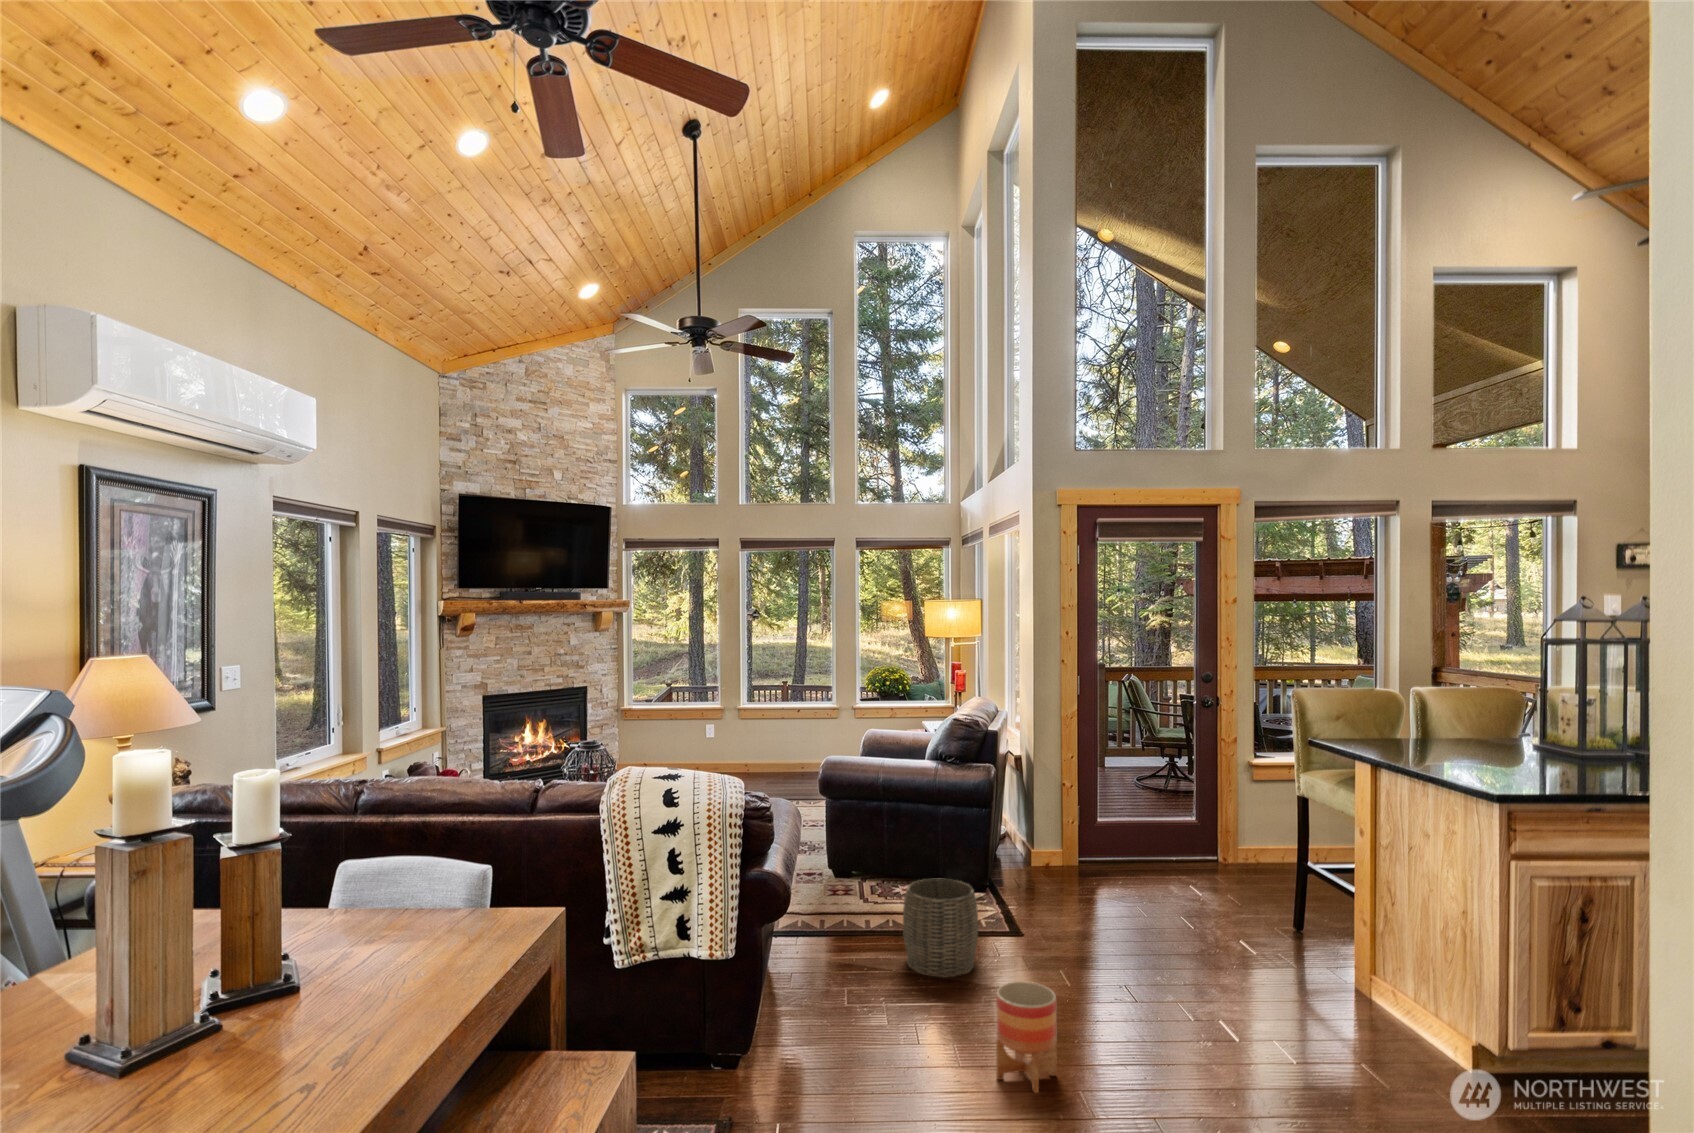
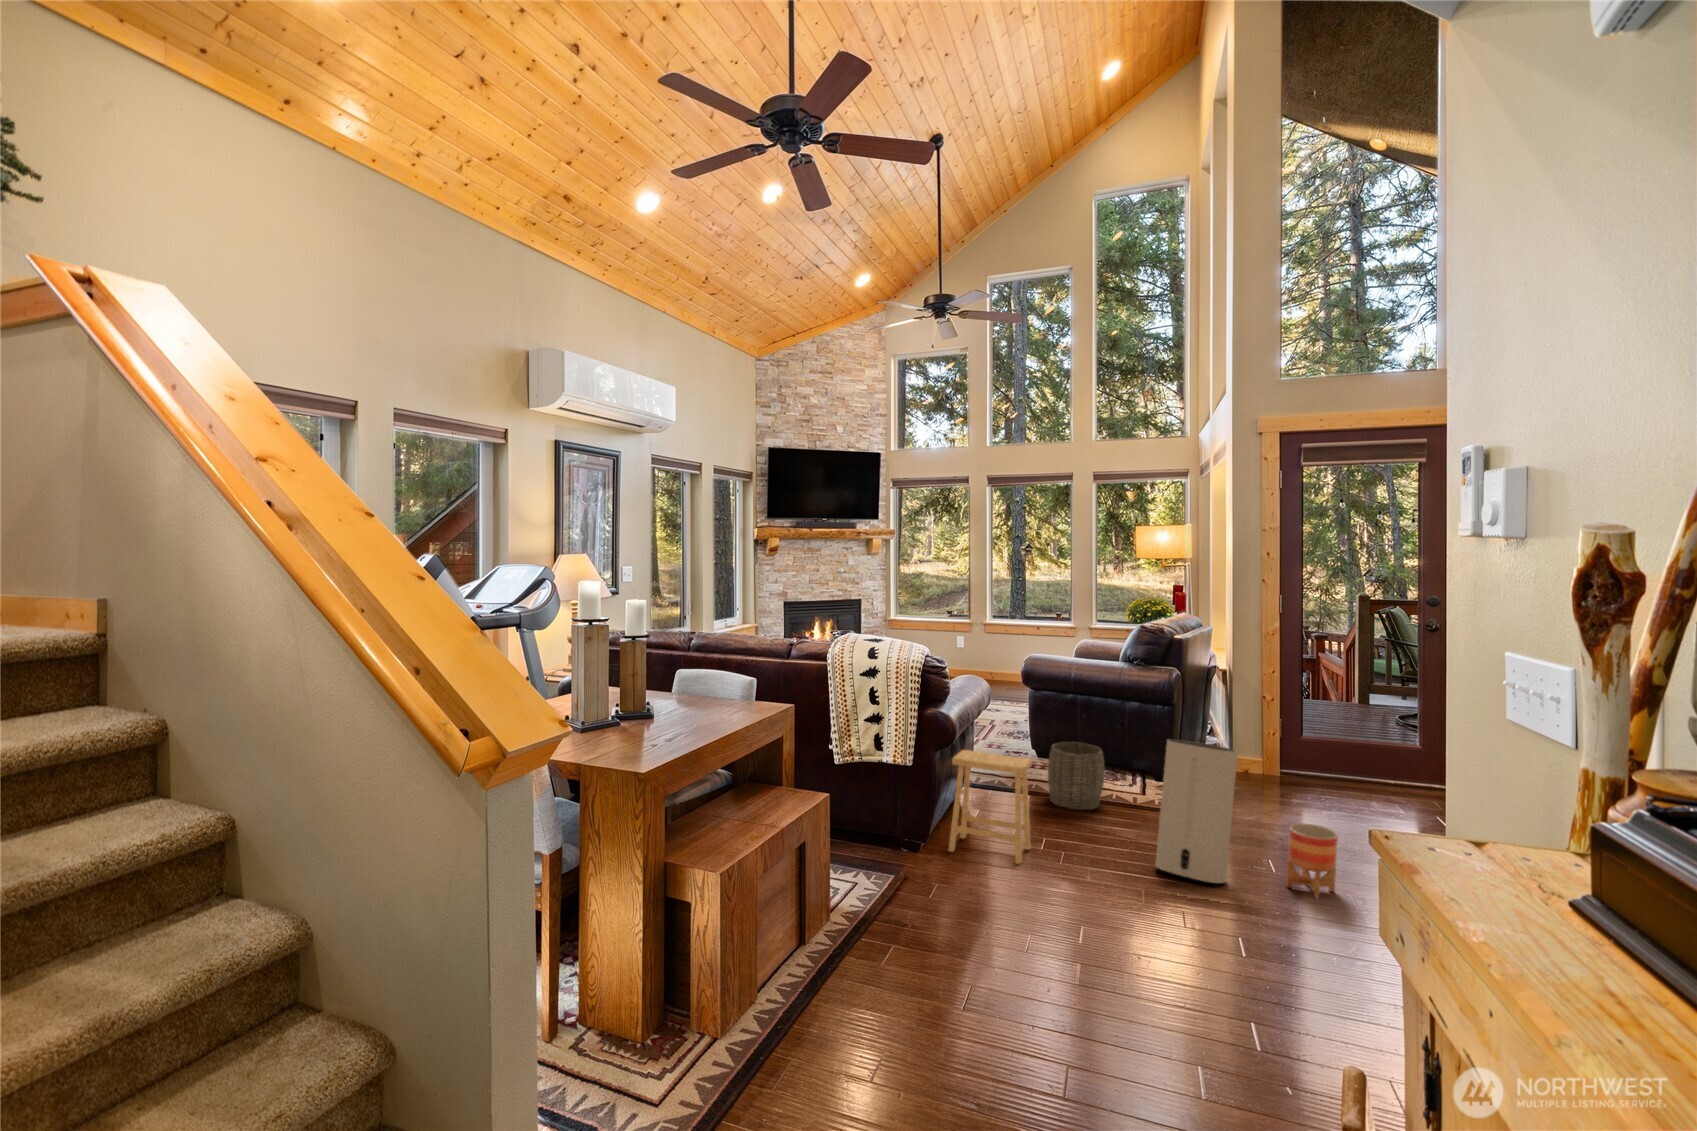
air purifier: none [1102,878,1203,1089] -> present [1155,739,1238,883]
footstool: none [809,929,924,1106] -> present [949,750,1032,864]
planter: present [996,982,1057,1093] -> present [1286,823,1338,898]

